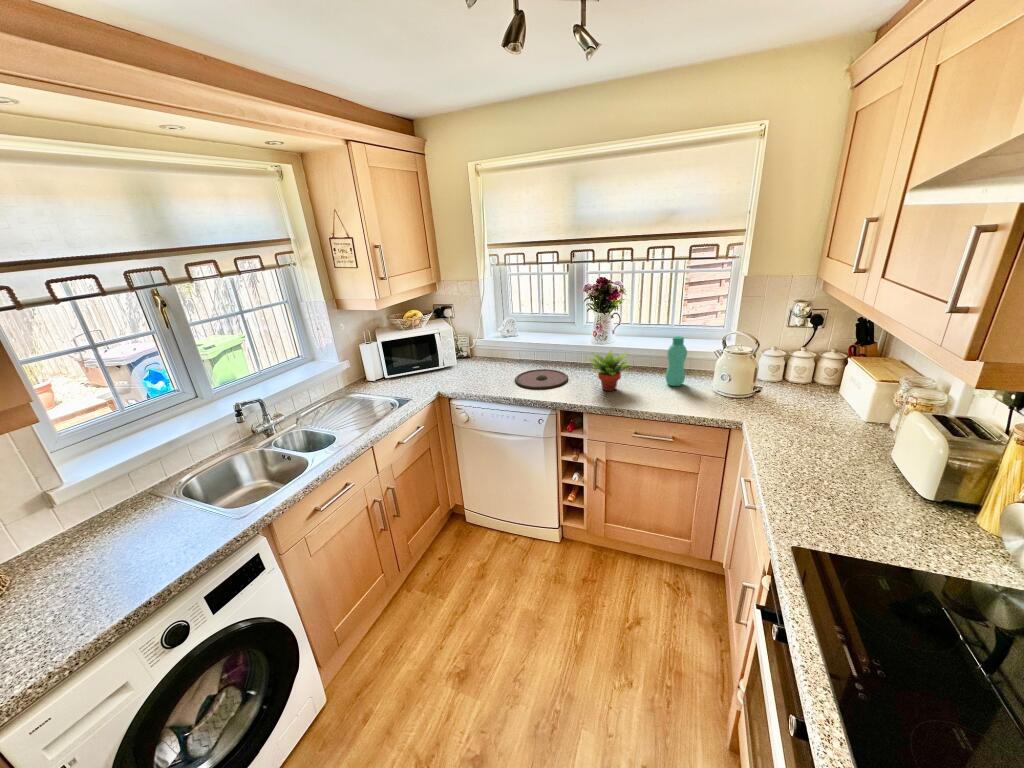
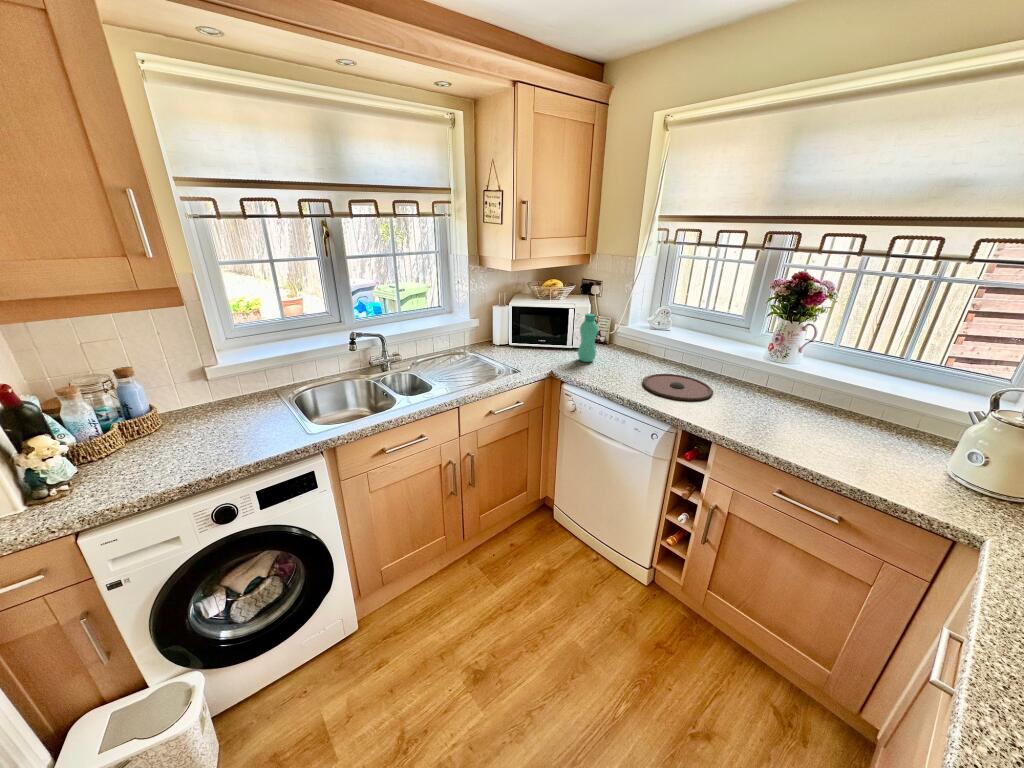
bottle: present [665,336,687,386] -> present [578,314,598,362]
succulent plant: present [586,351,630,391] -> none [737,368,808,426]

